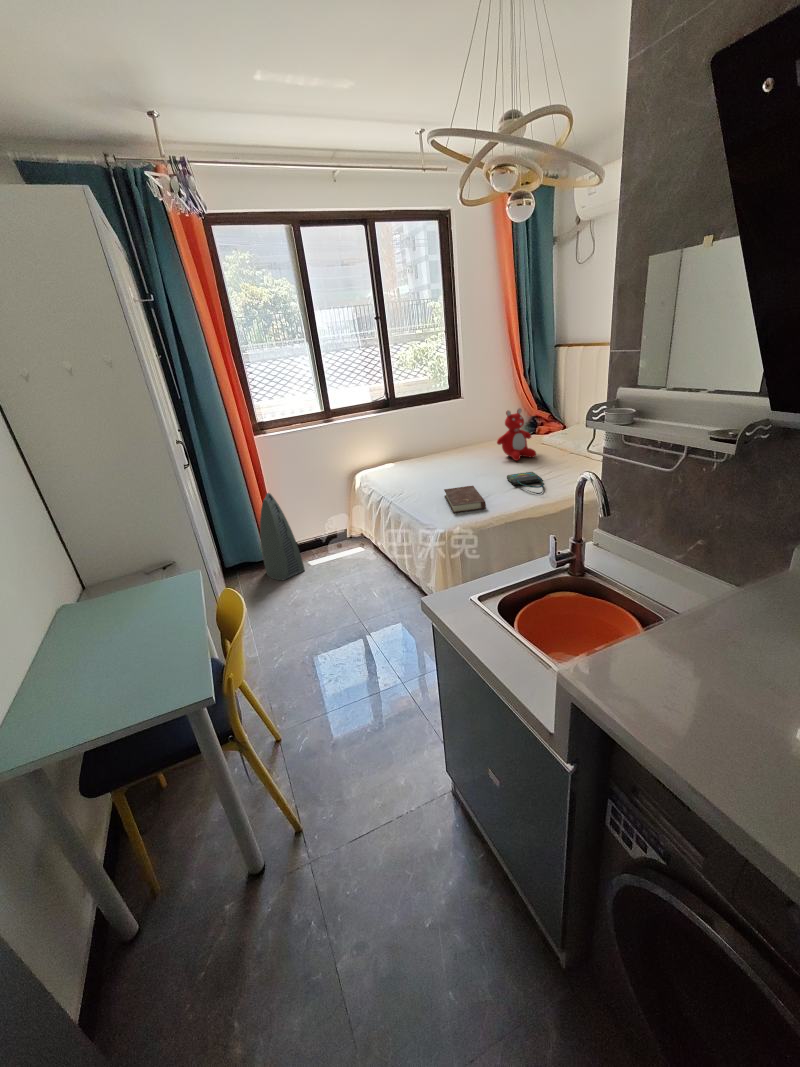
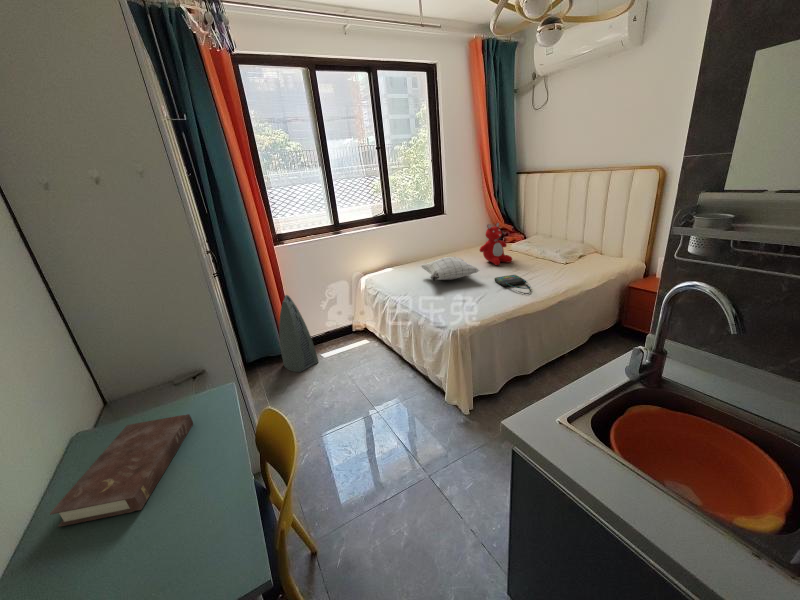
pillow: none [423,450,489,477] -> present [421,257,479,280]
book: present [444,486,486,513] -> present [50,414,193,527]

